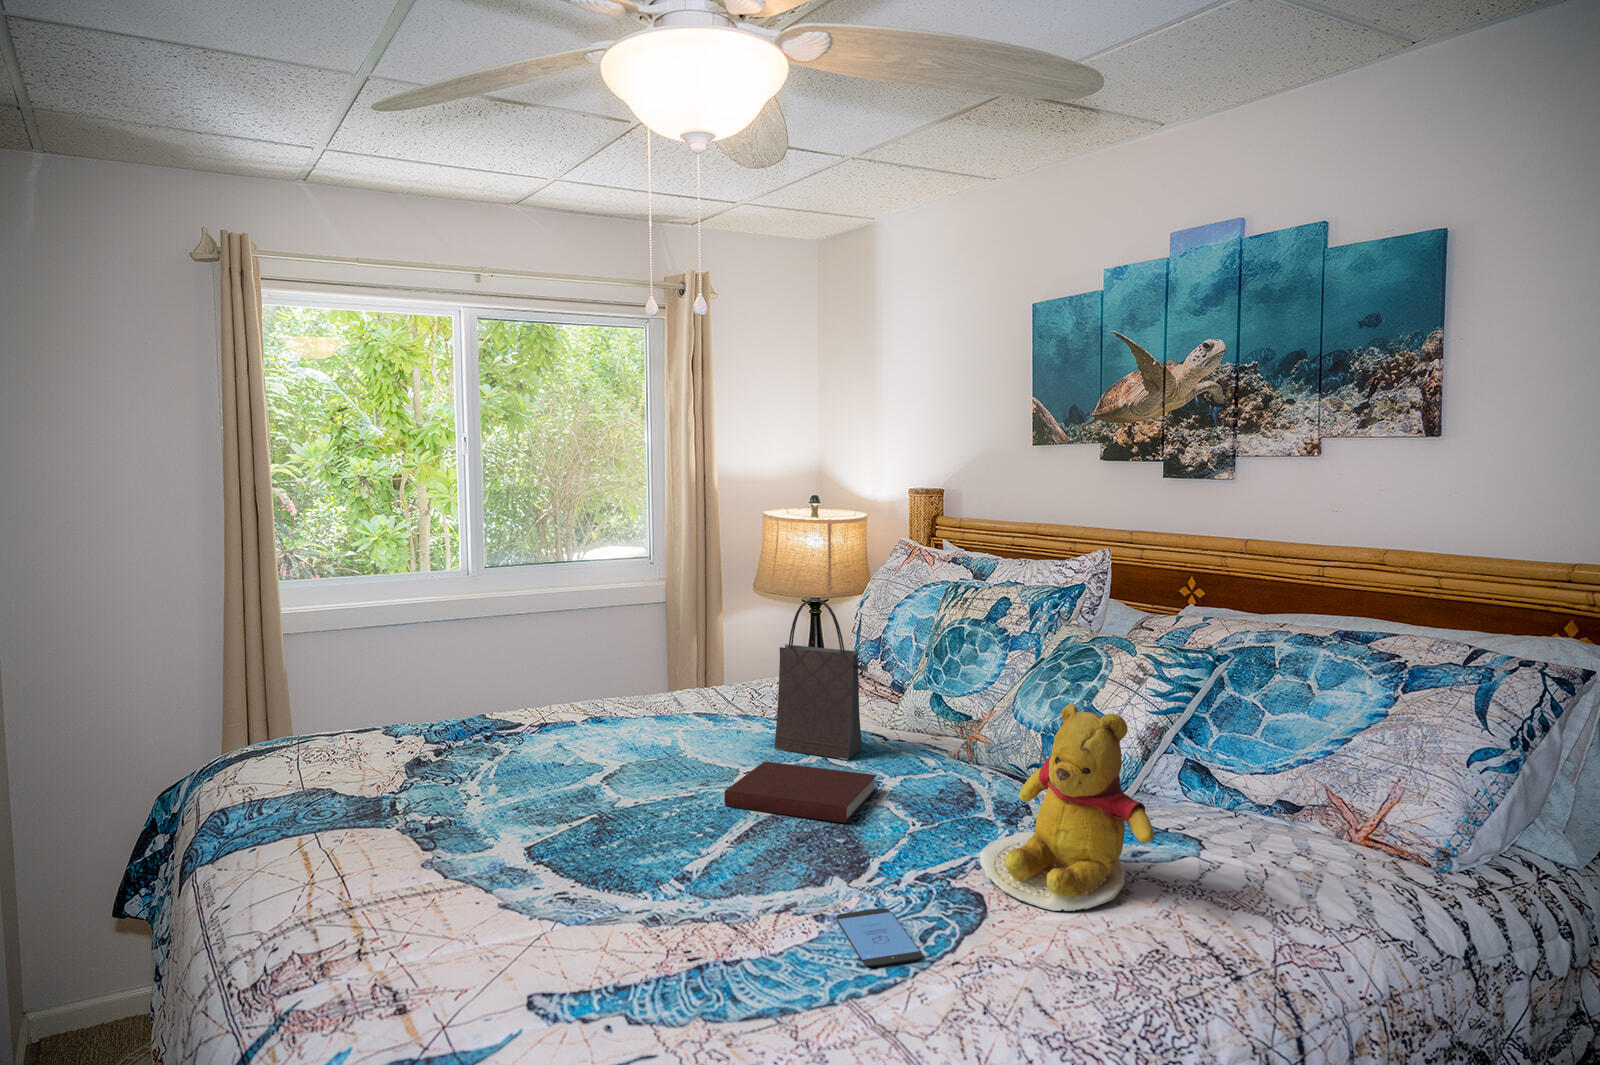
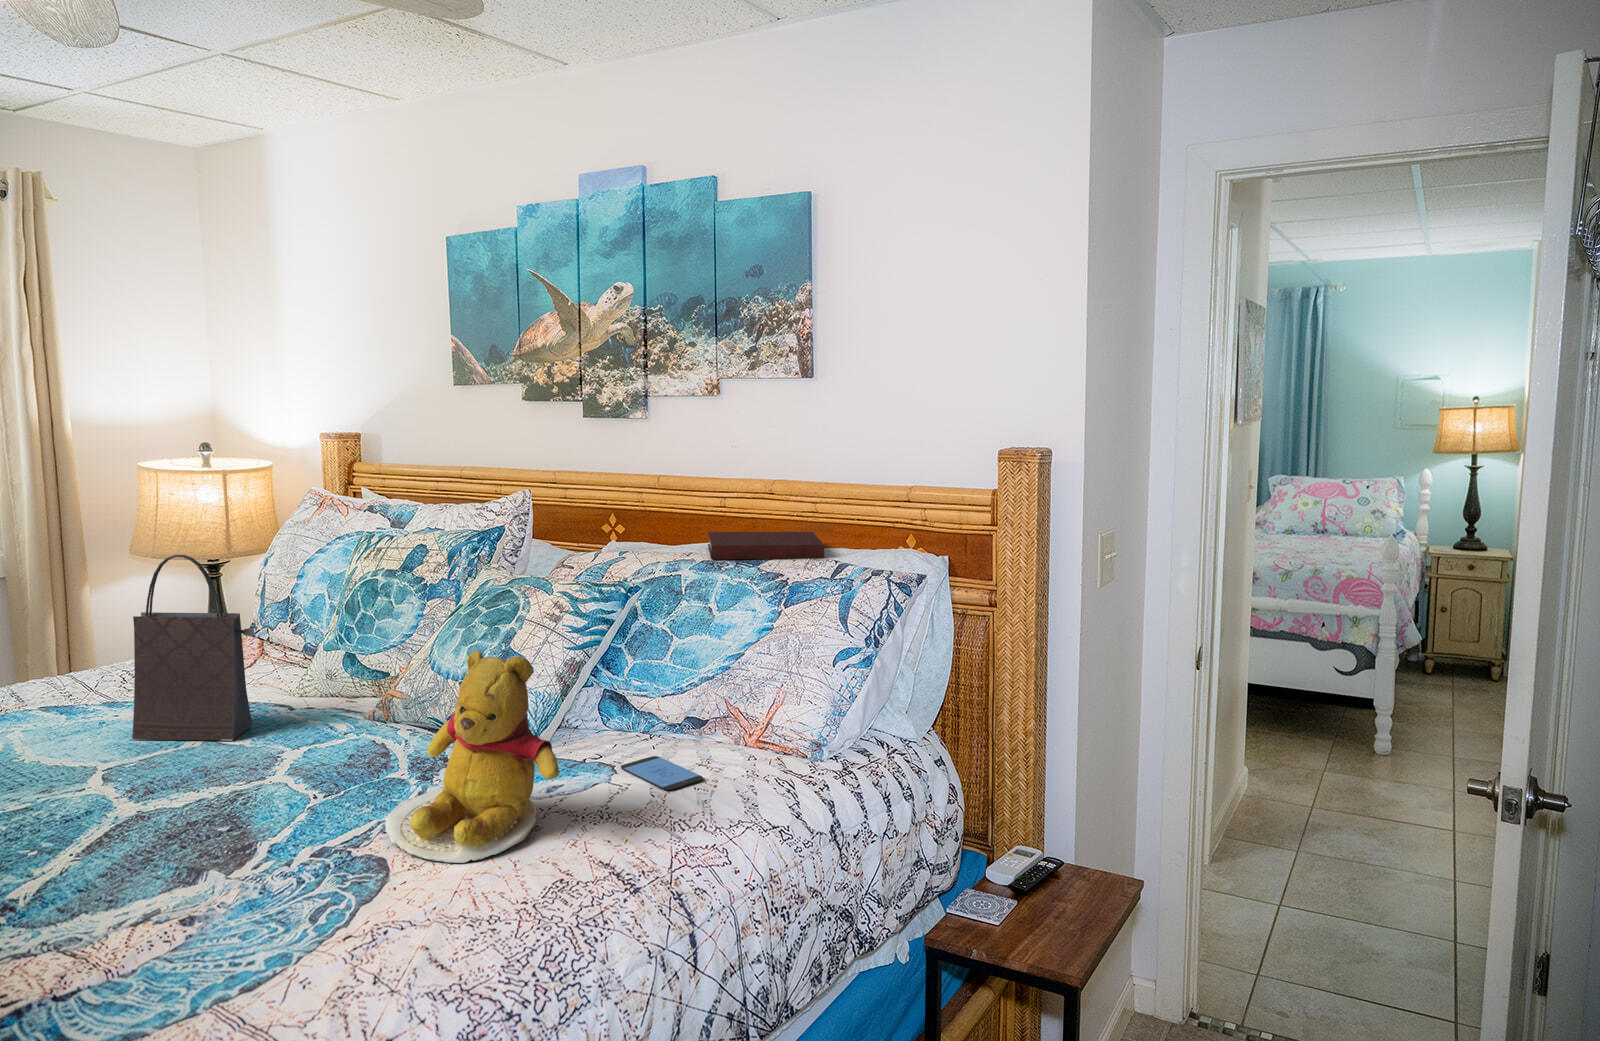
notebook: present [724,761,877,823] -> present [708,532,825,560]
smartphone: present [836,908,922,966] -> present [621,756,703,790]

